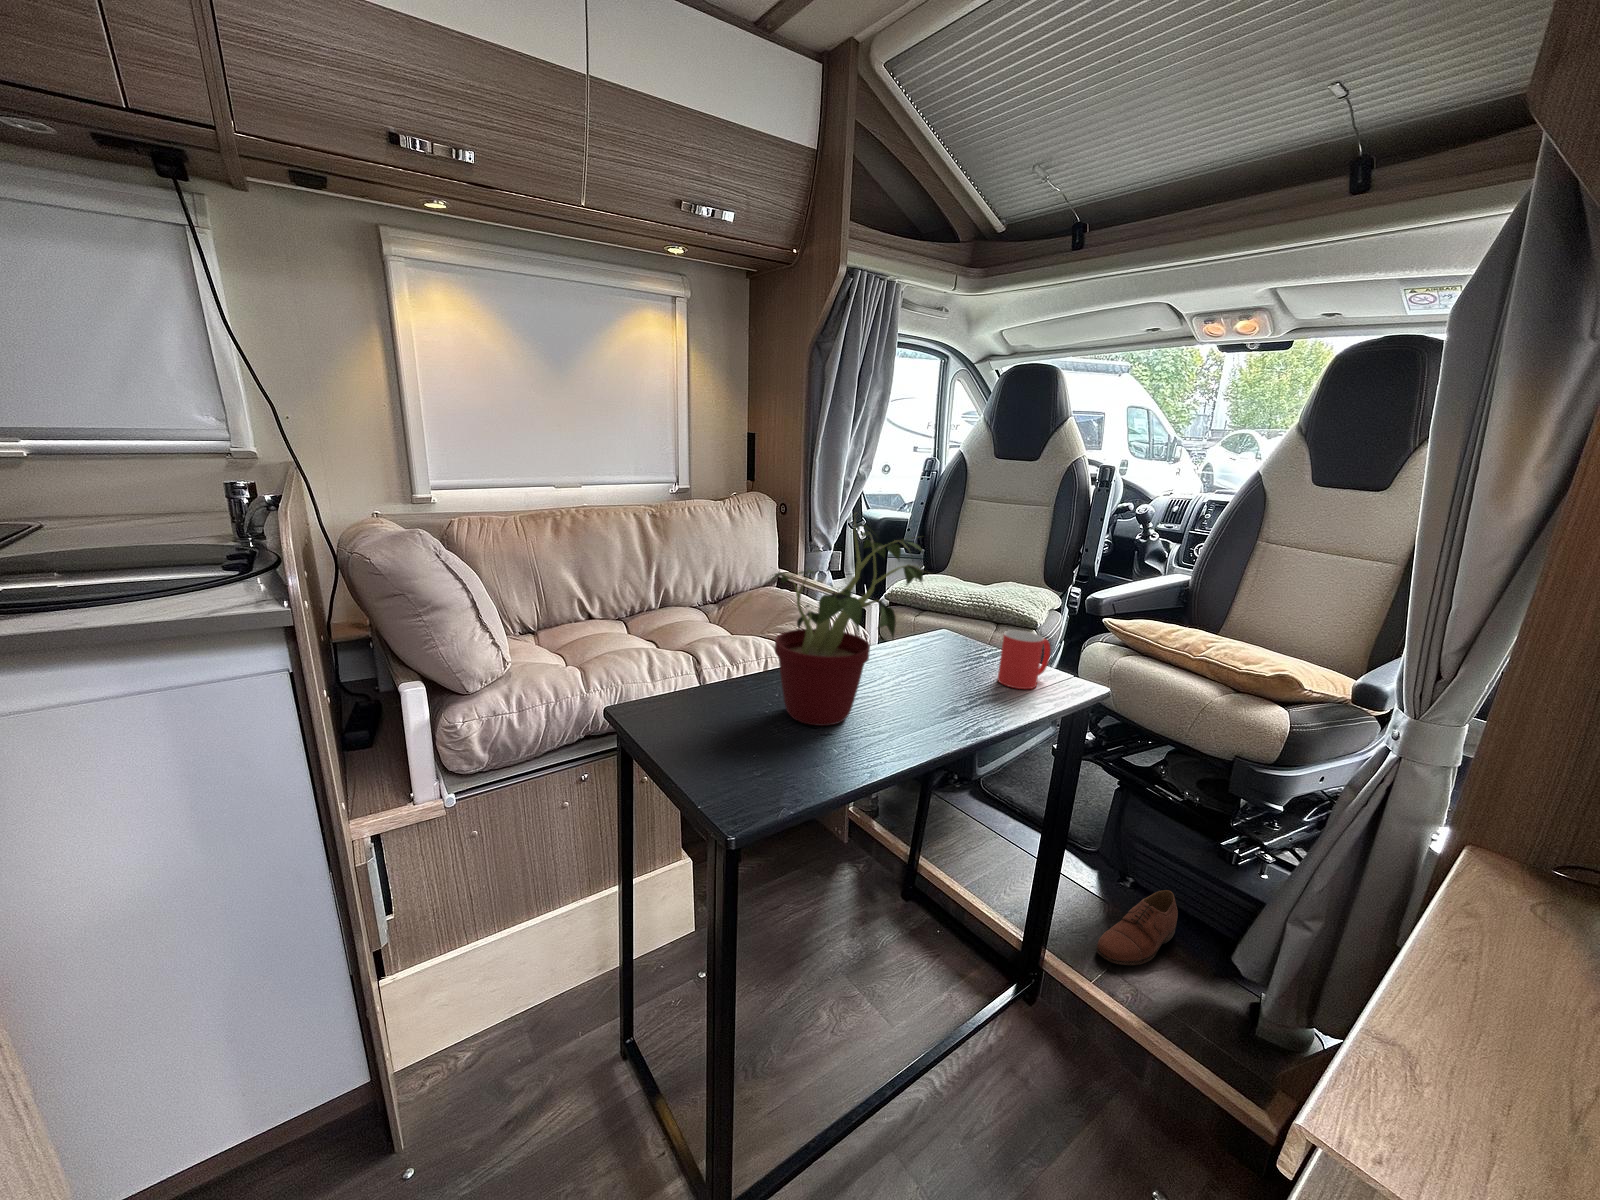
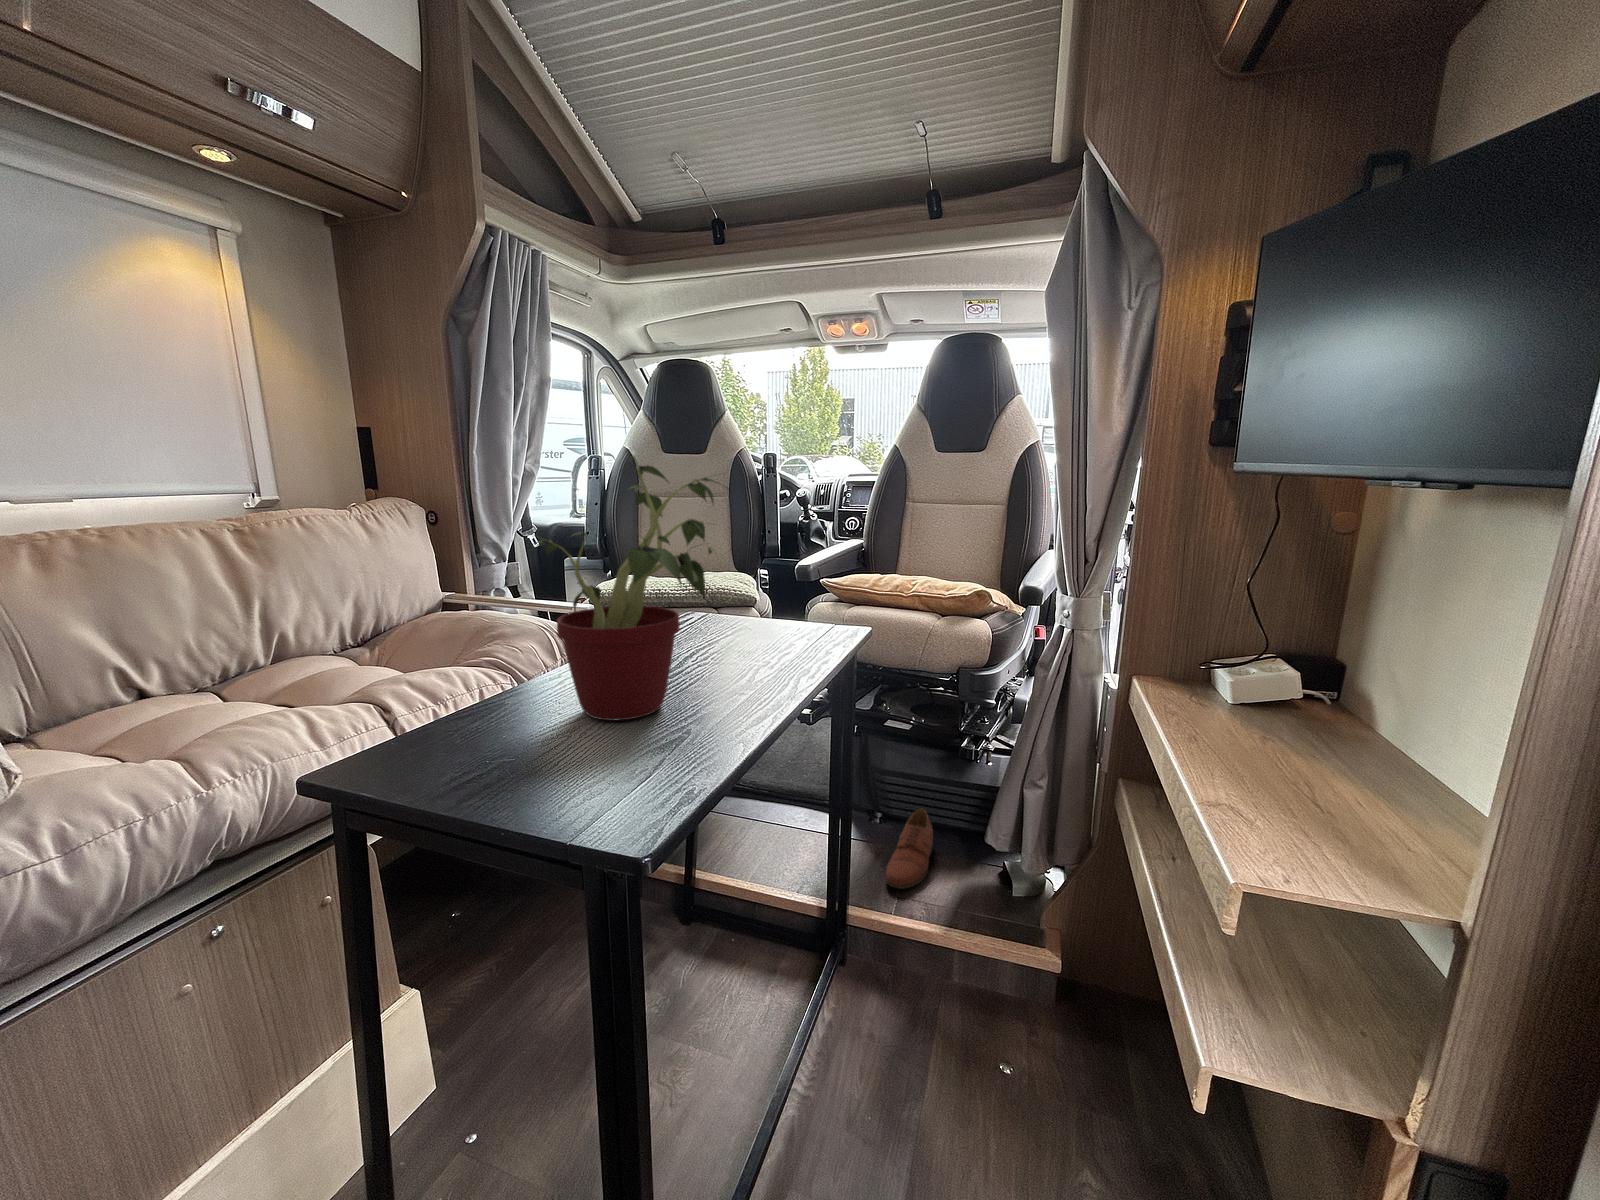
mug: present [997,630,1051,689] -> none [777,586,818,642]

